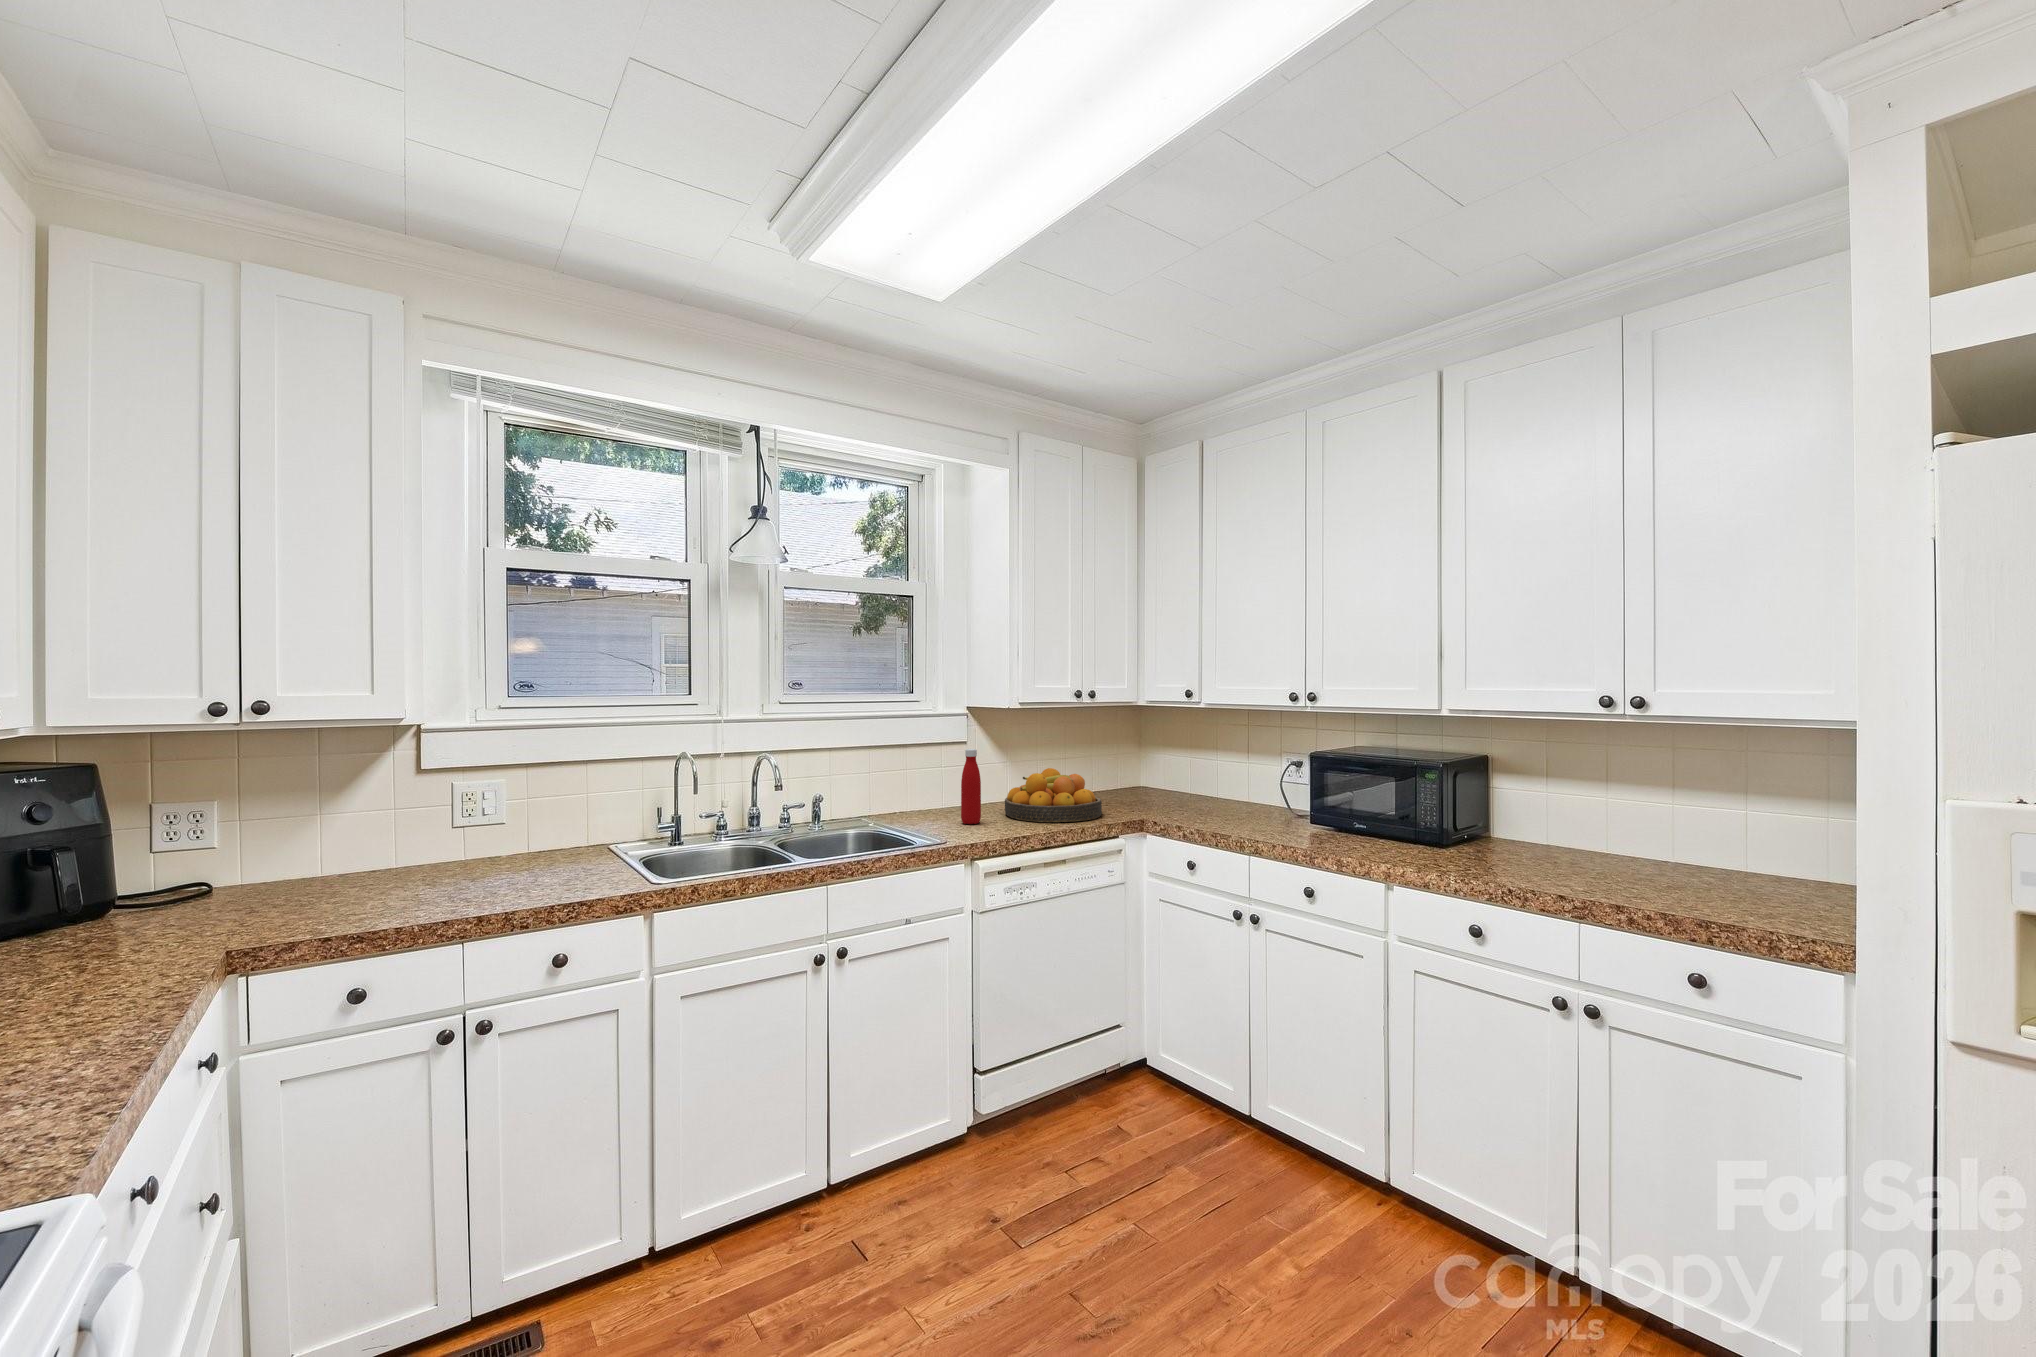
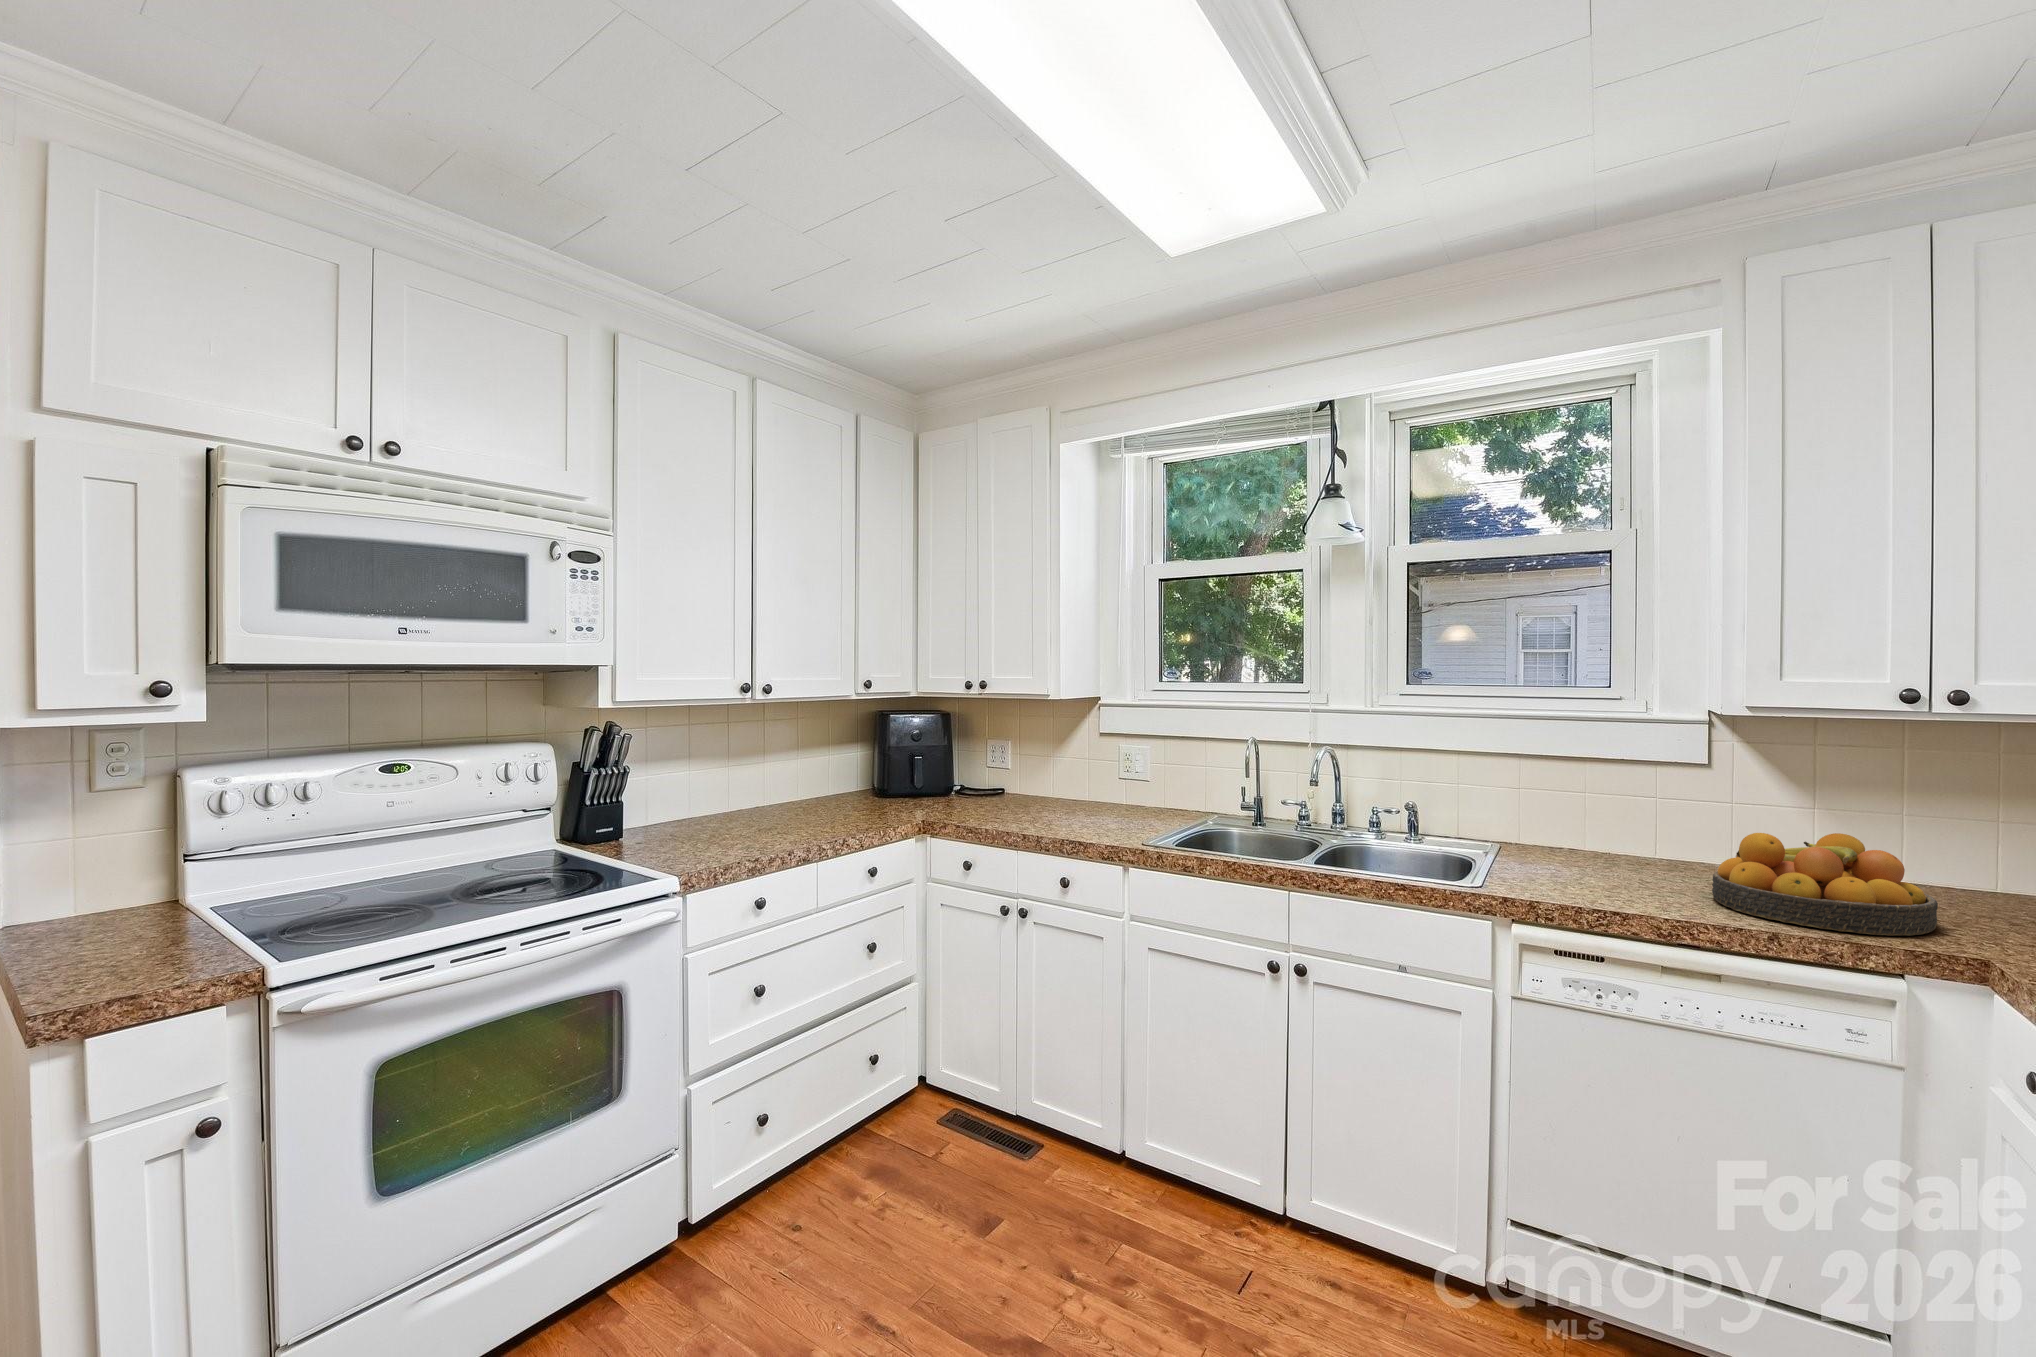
bottle: present [961,749,981,824] -> none [1607,777,1642,888]

